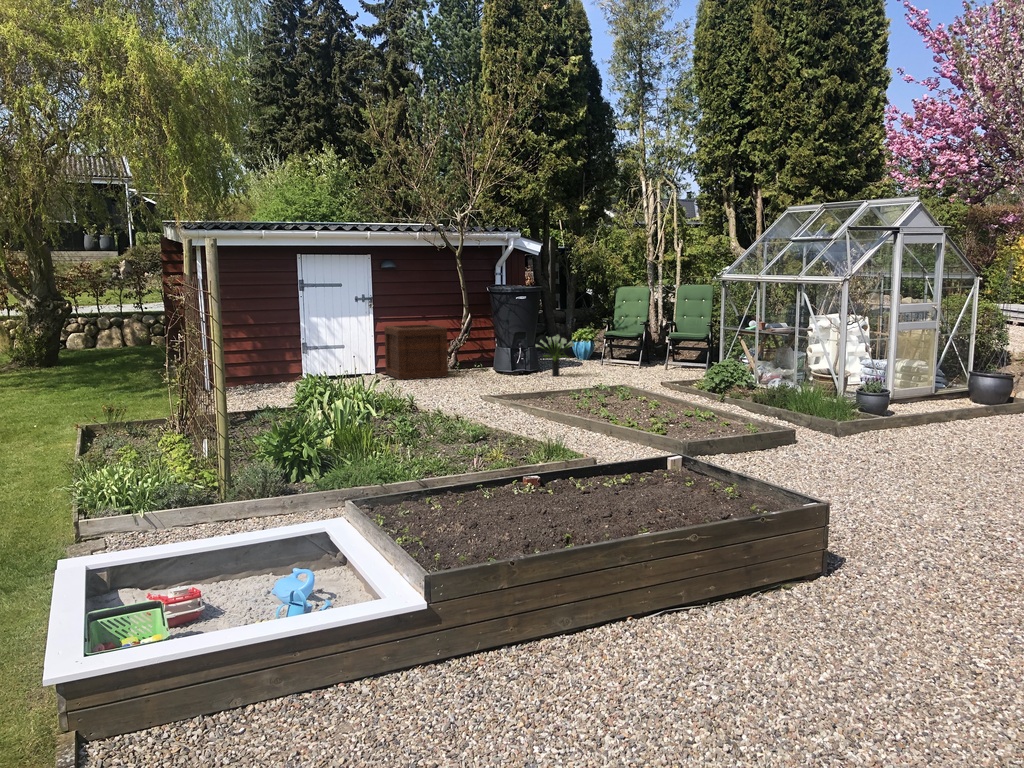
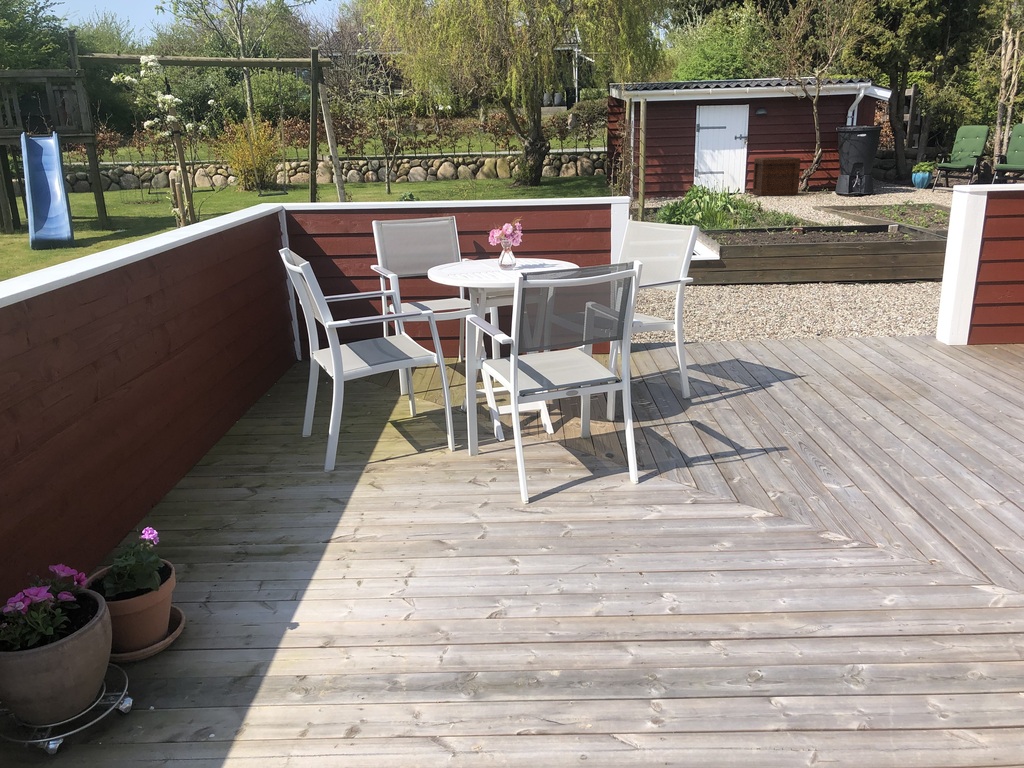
potted plant: present [536,335,574,376] -> none [870,163,902,196]

